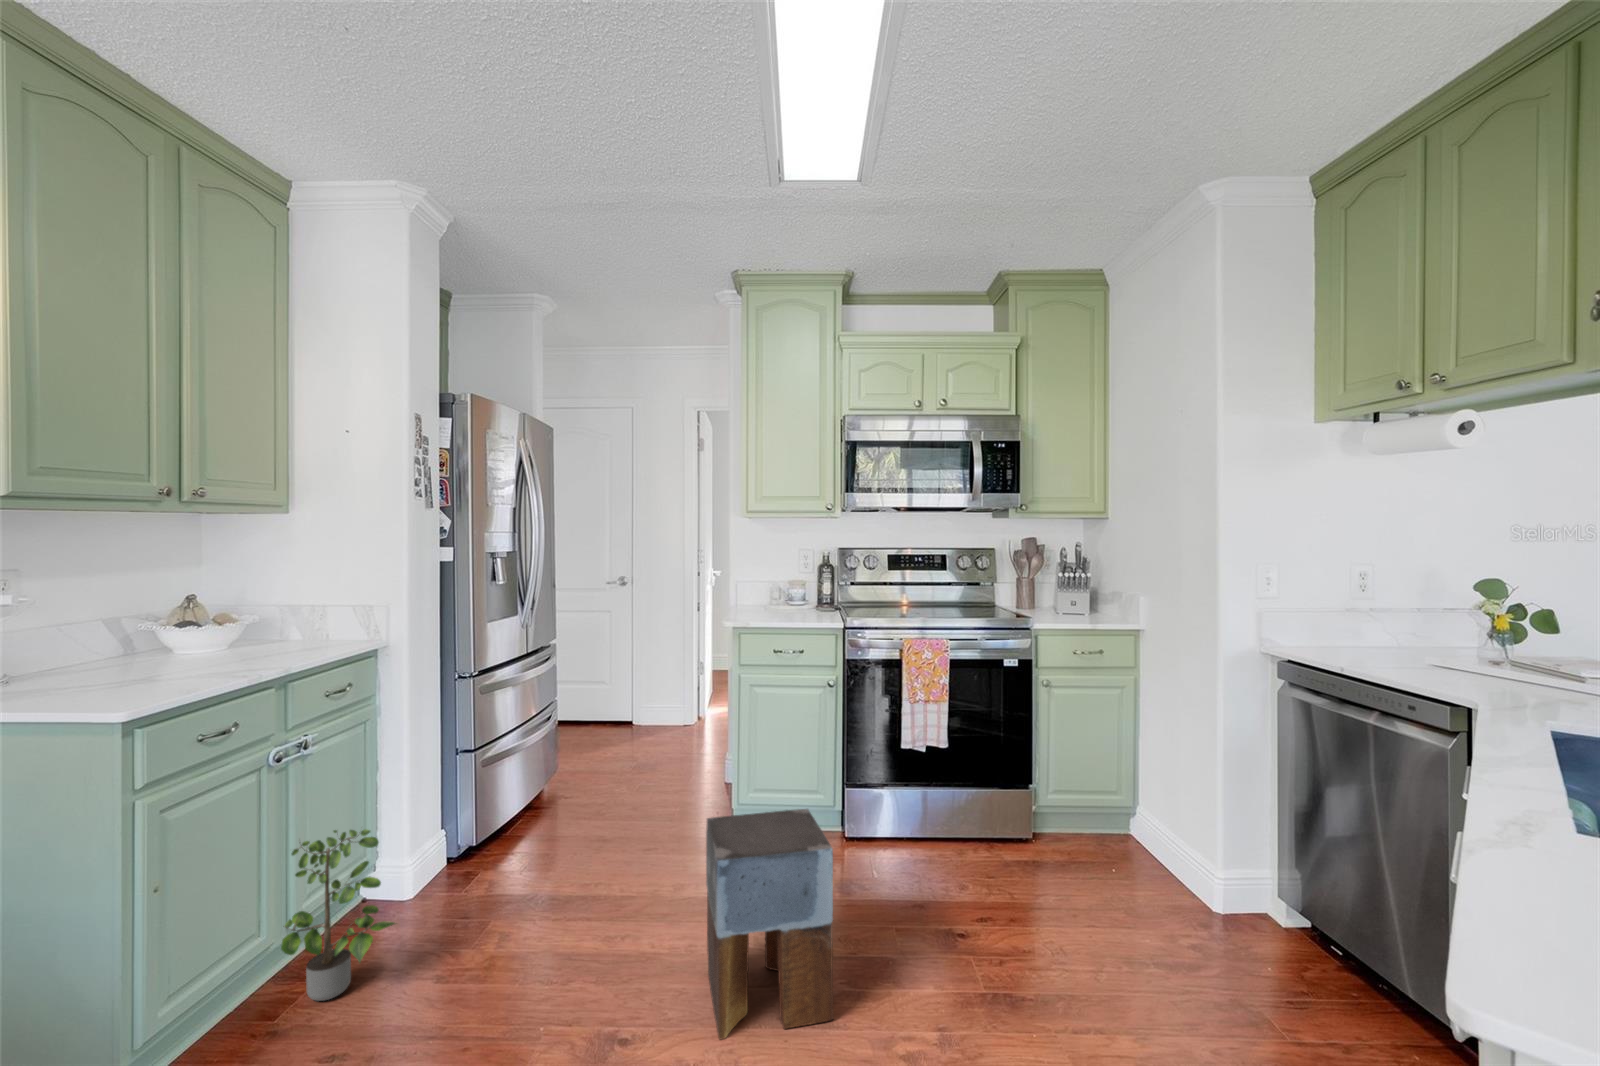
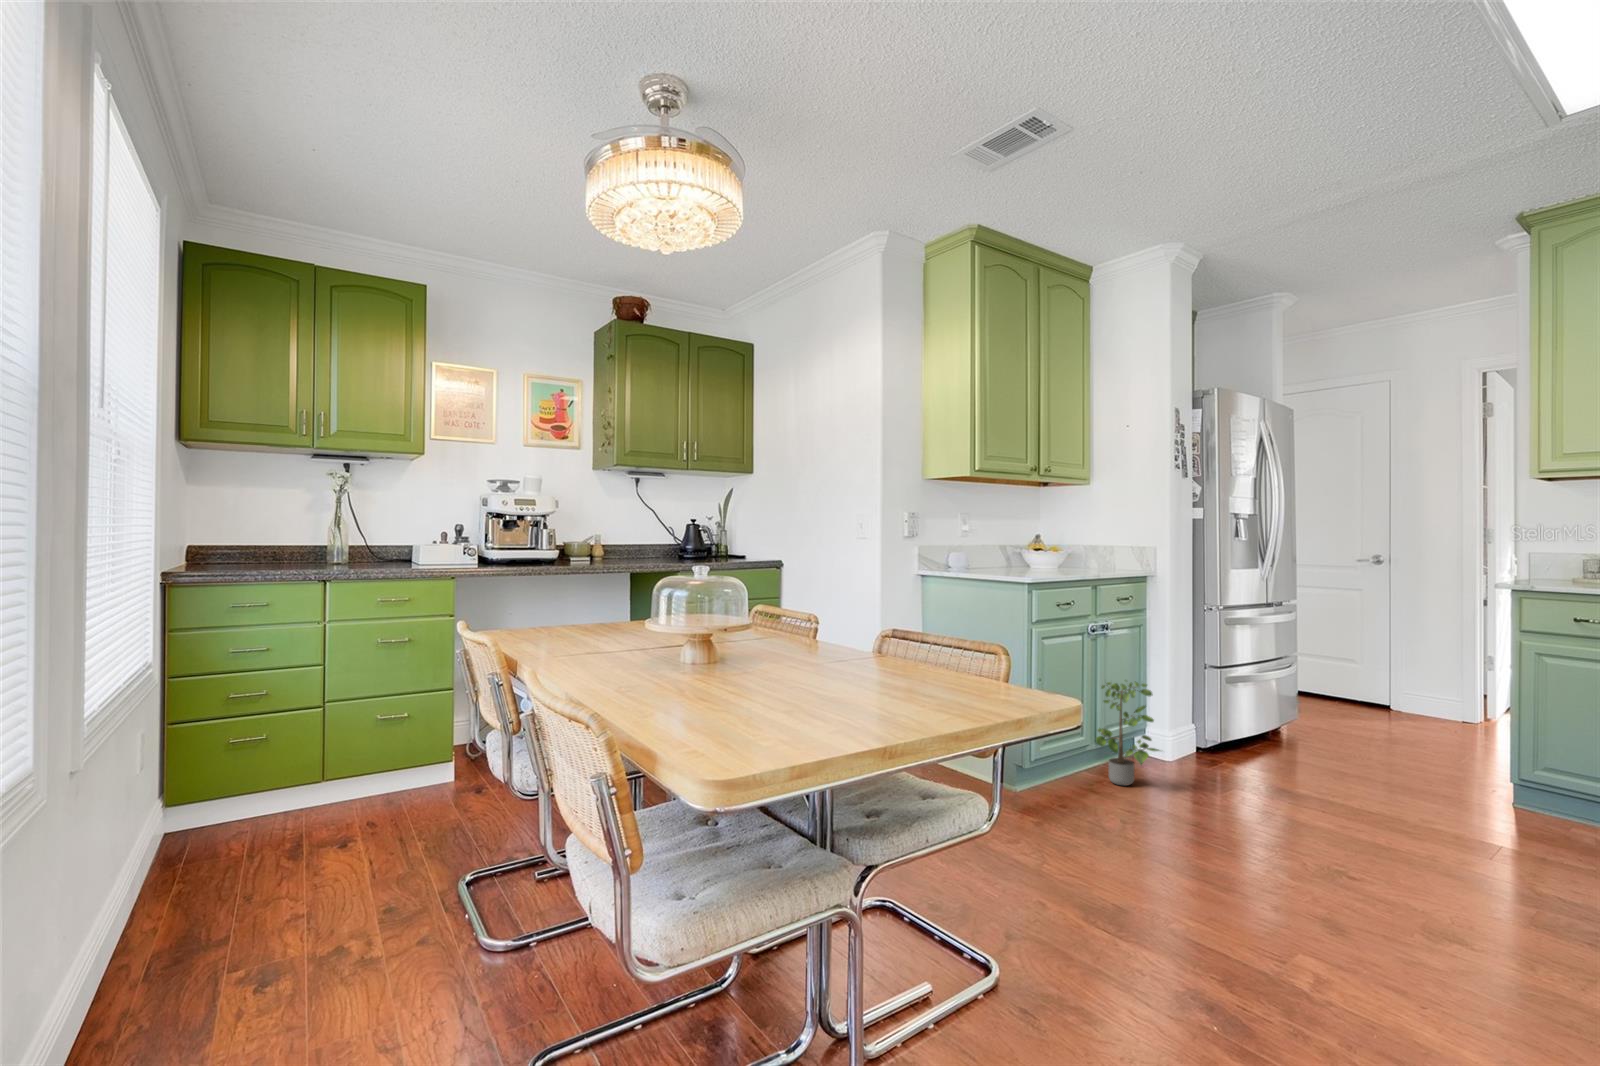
stool: present [706,809,833,1039] -> none [1428,725,1569,924]

